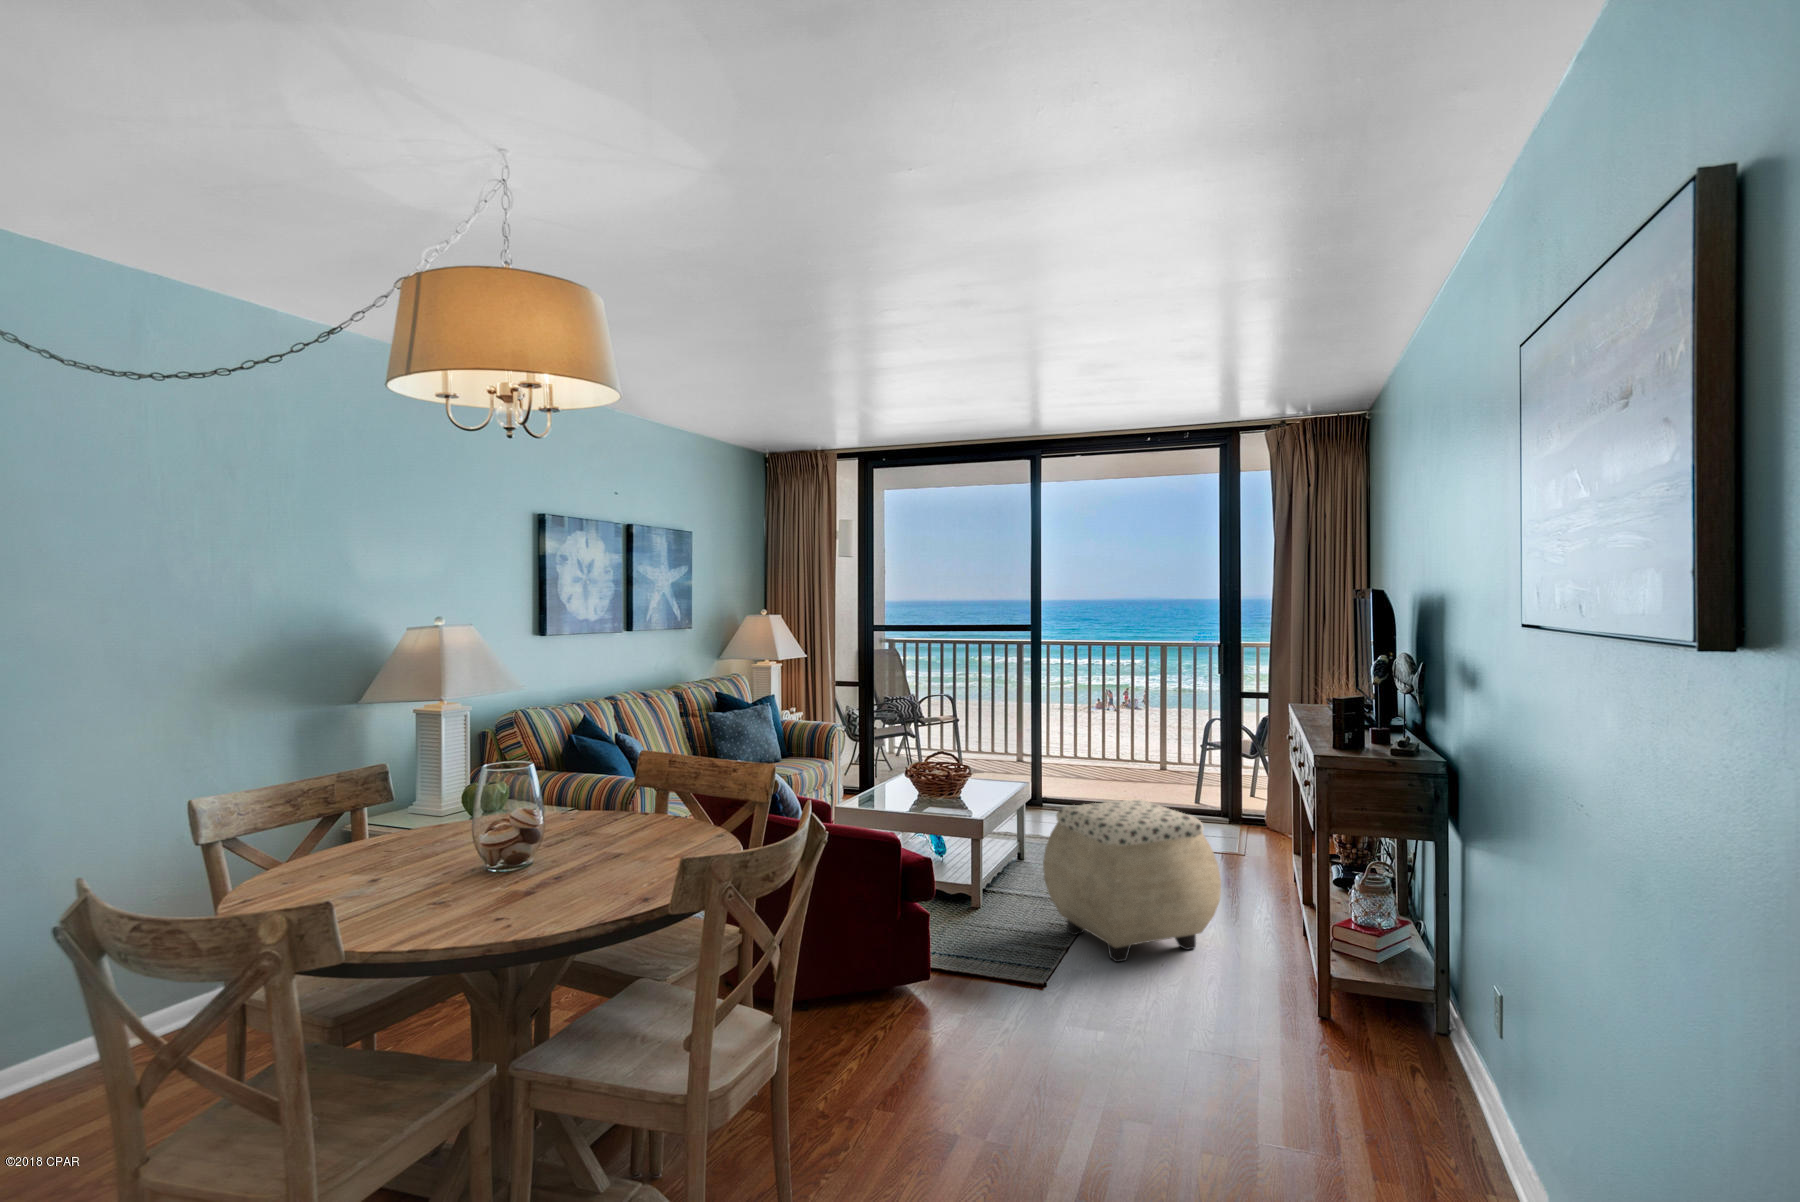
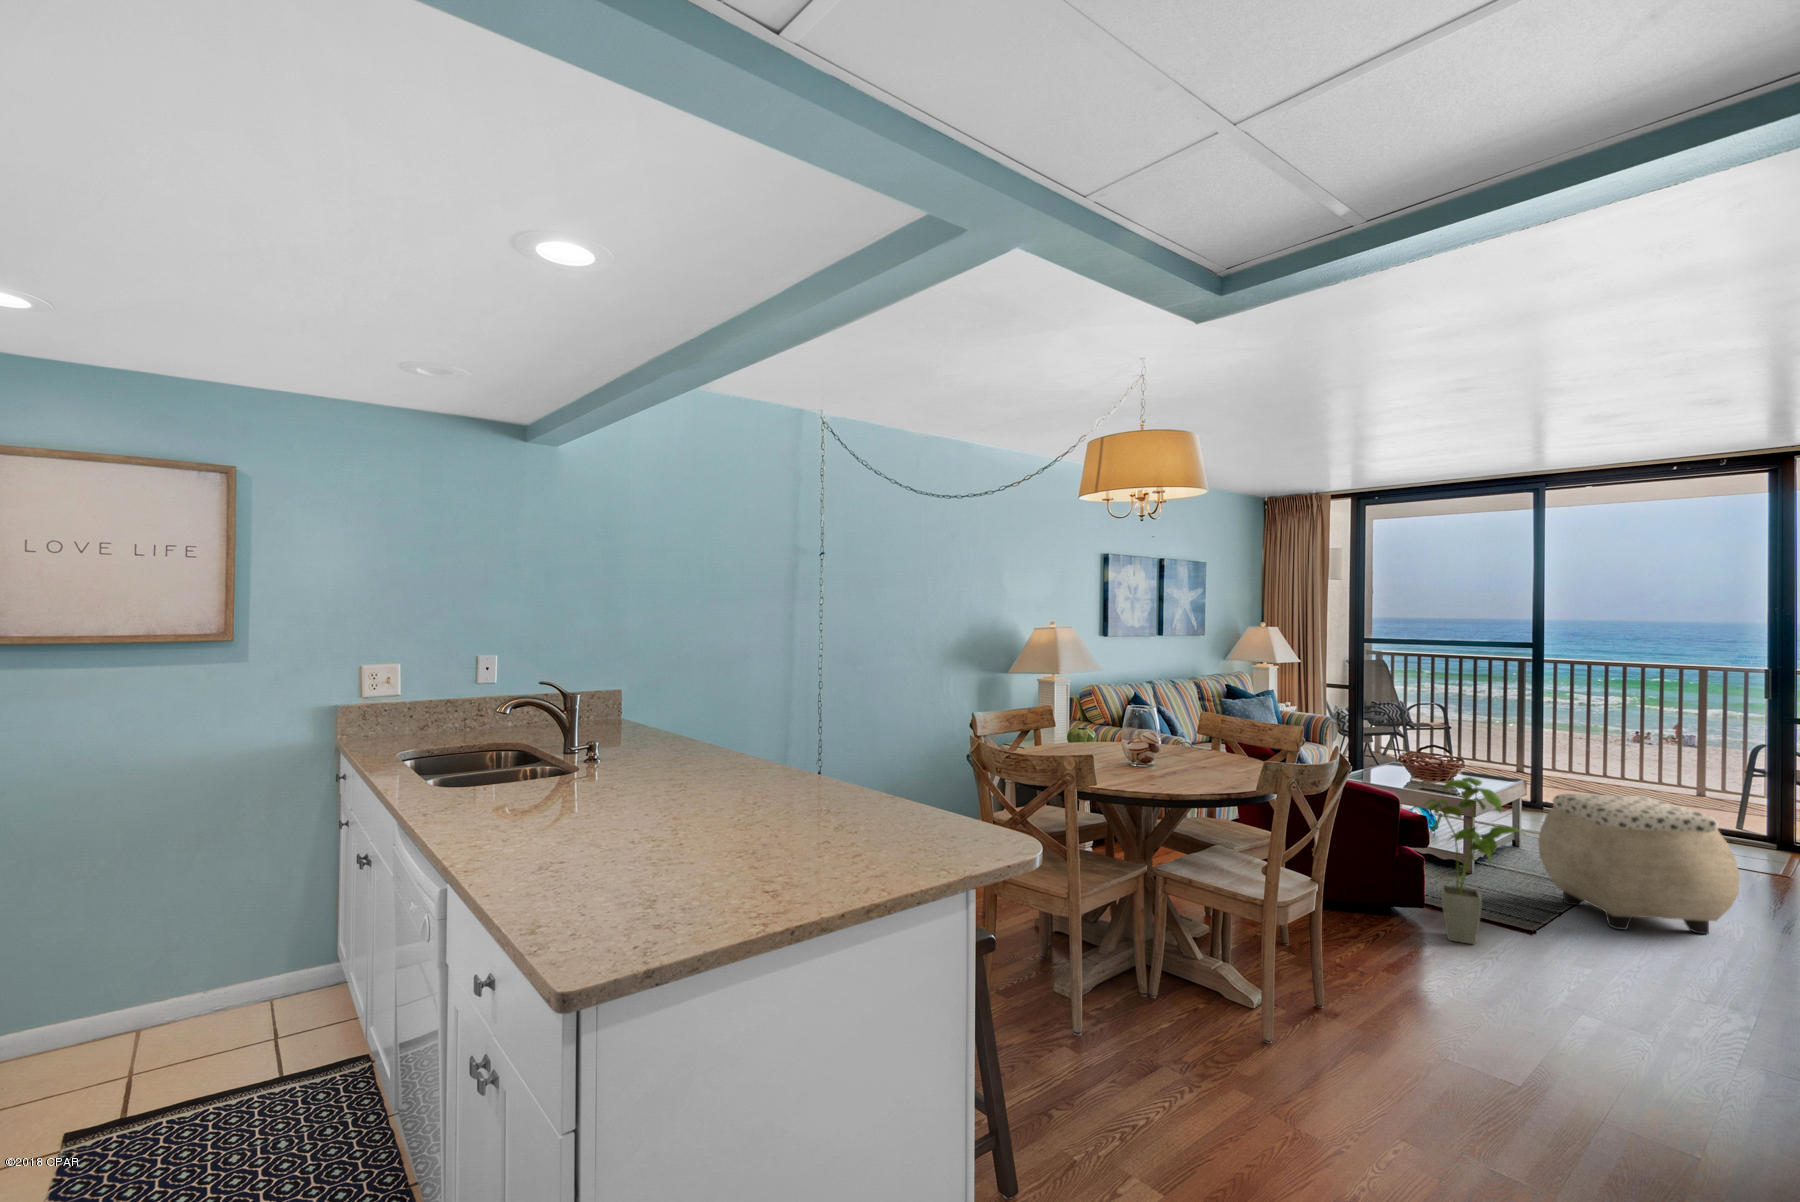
house plant: none [922,811,1033,1026] -> present [1425,777,1519,944]

